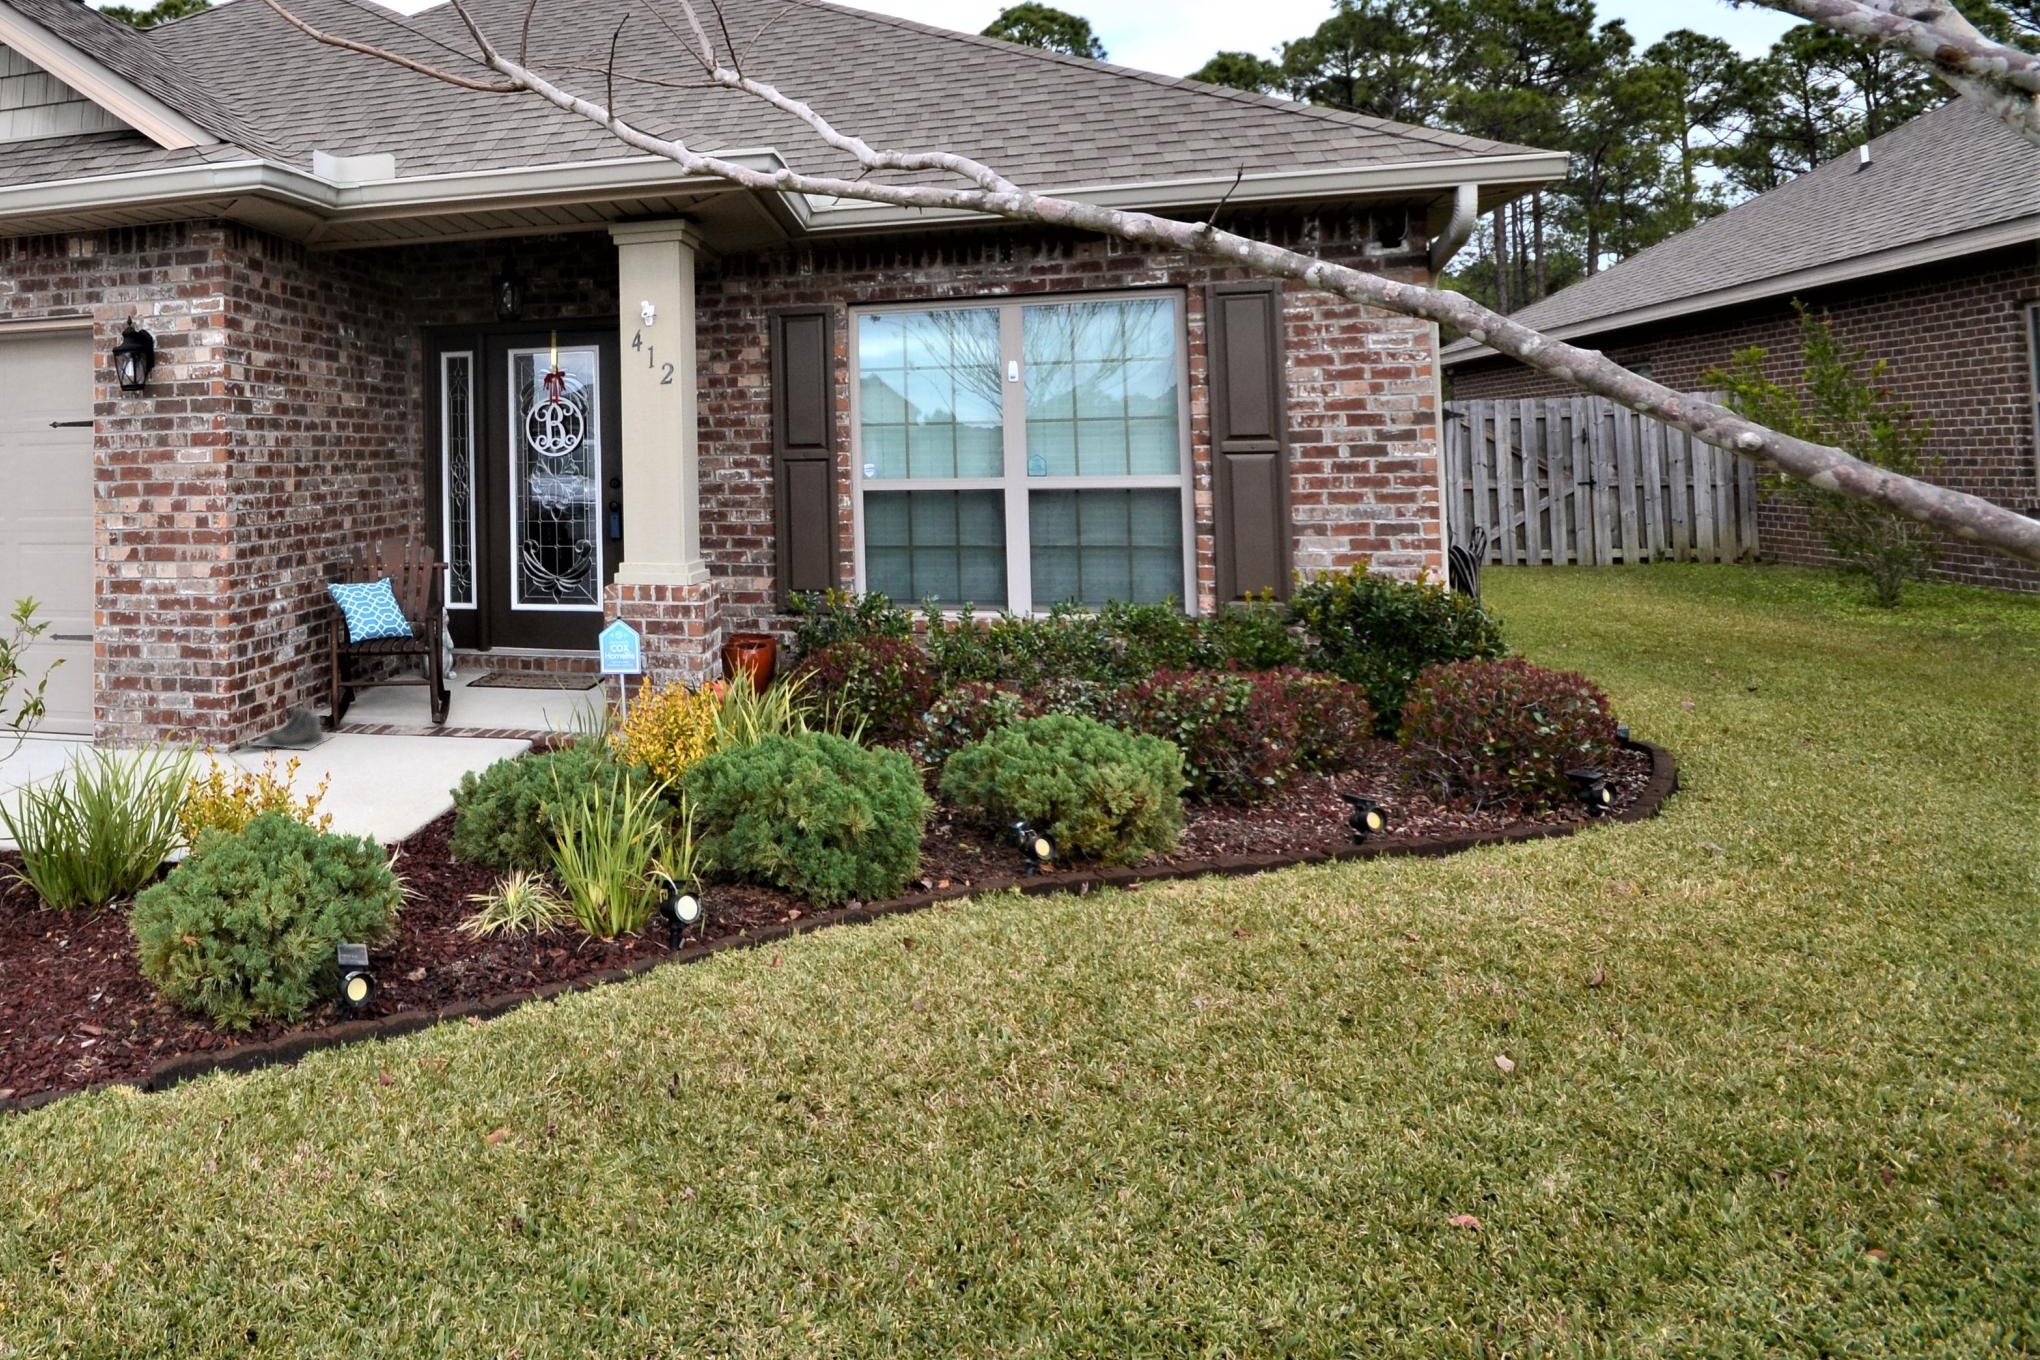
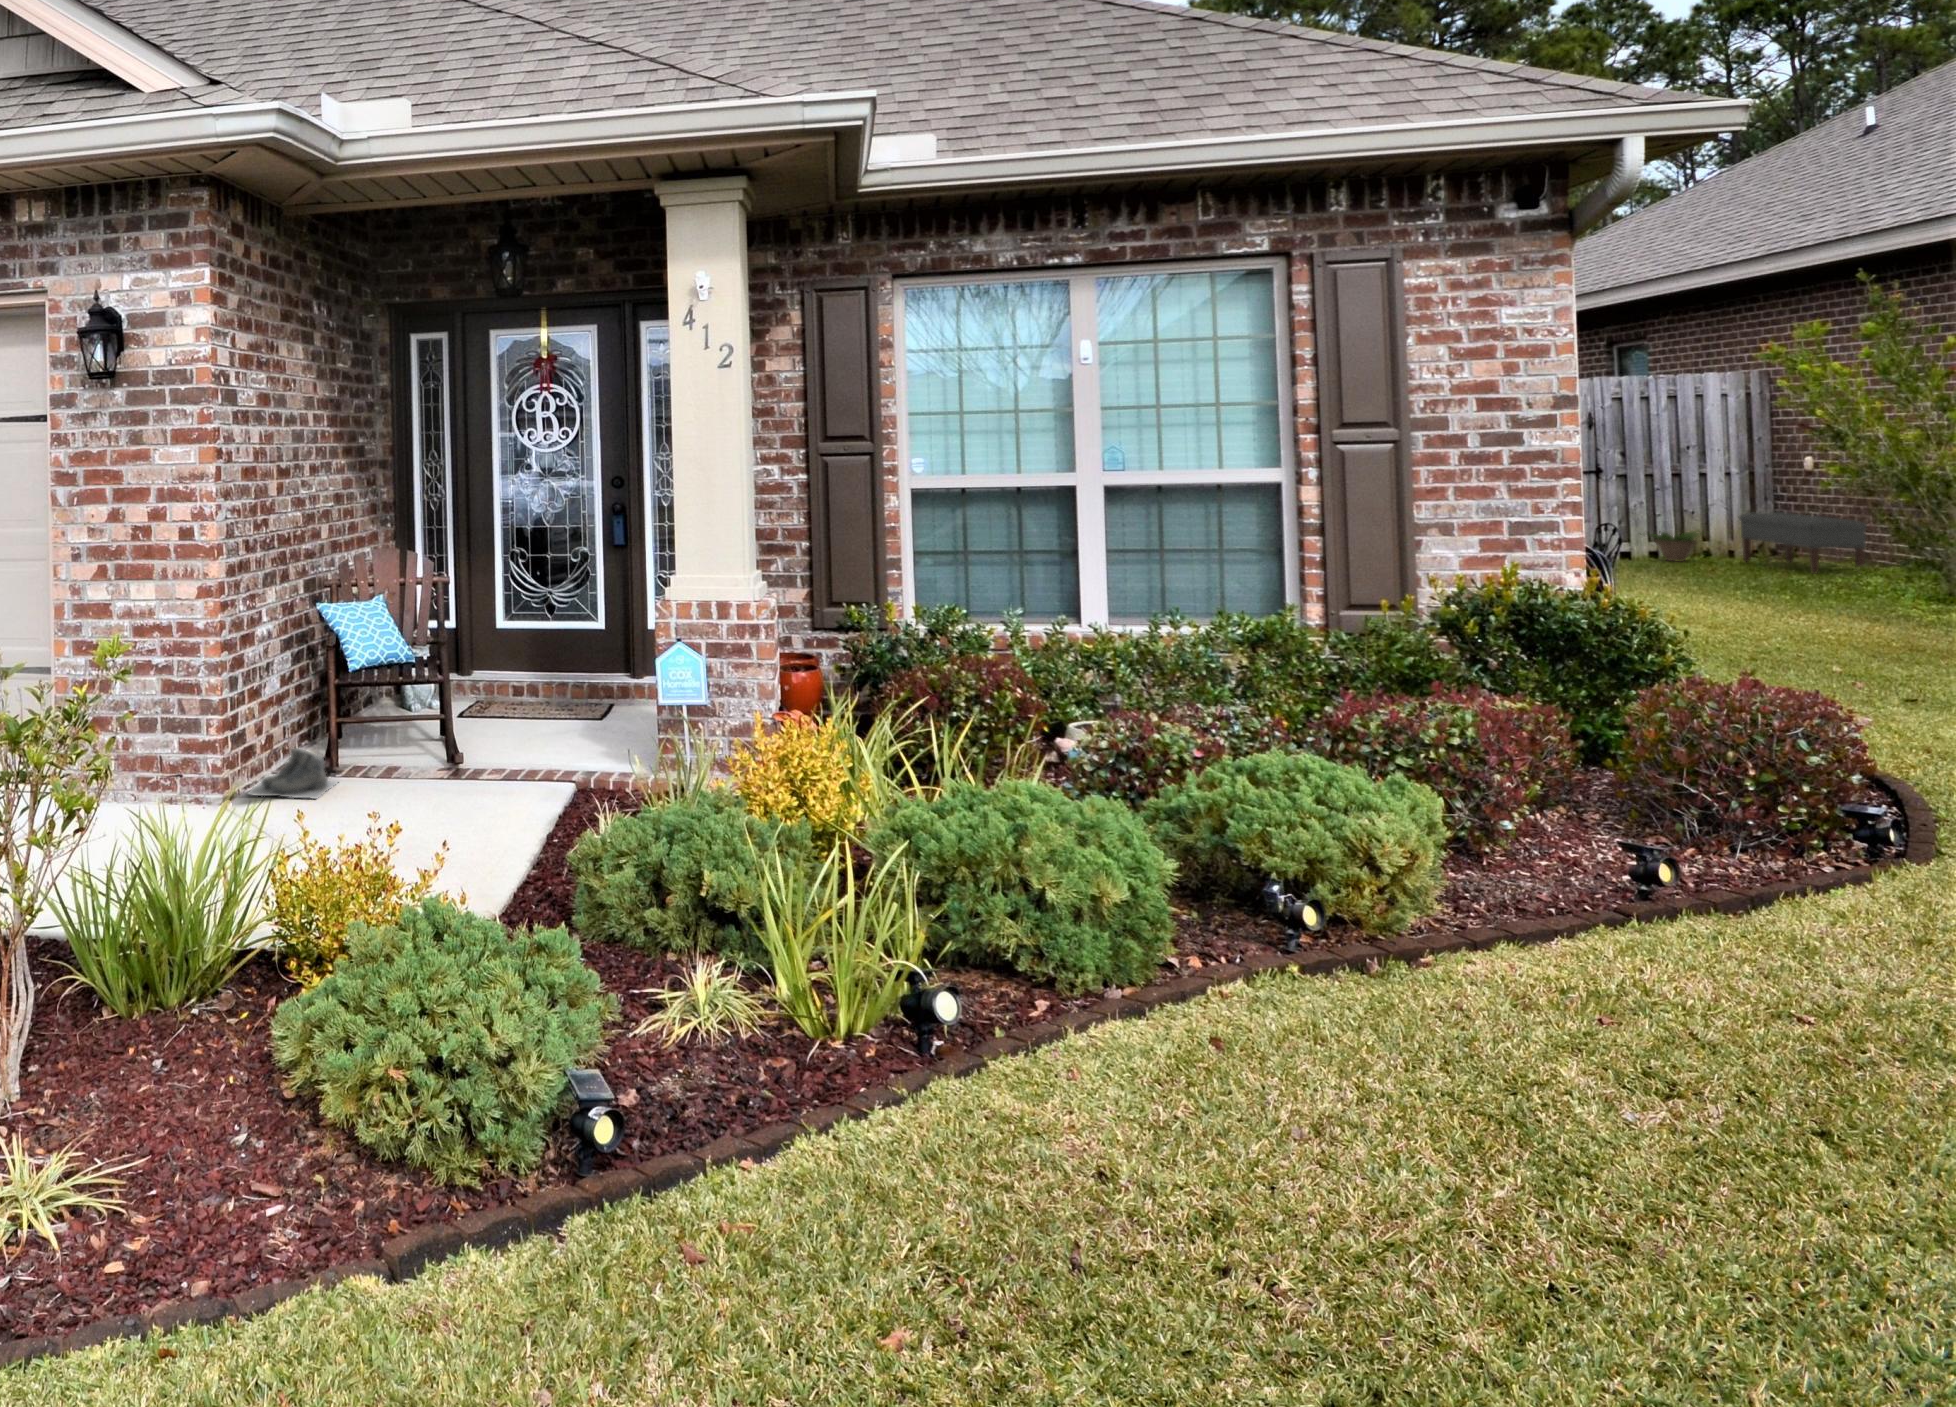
bench: none [1701,522,1813,580] -> present [1739,512,1867,574]
decorative plant: none [1607,538,1676,567] -> present [1651,531,1699,561]

